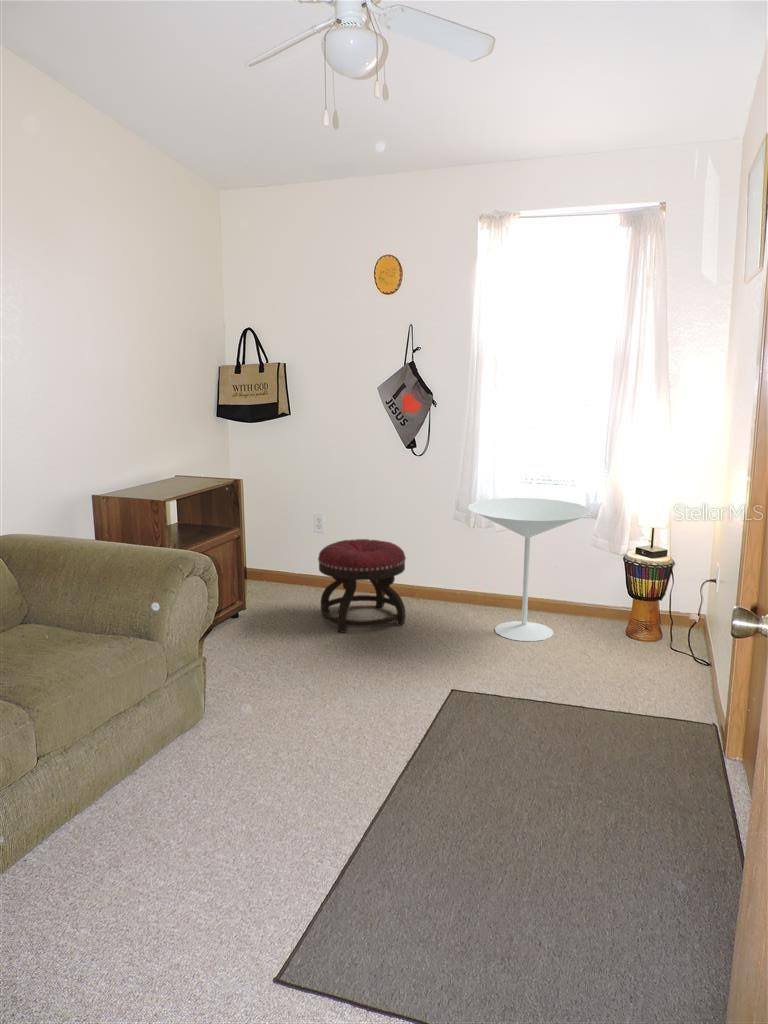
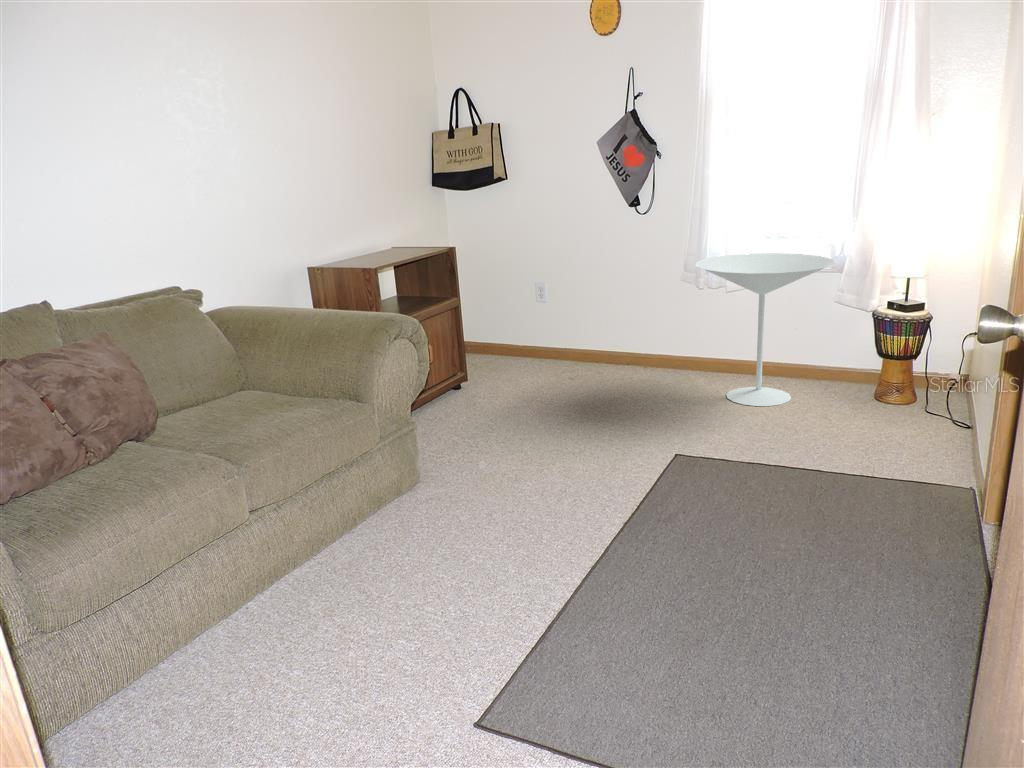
ottoman: present [318,539,406,633] -> none [538,305,630,401]

